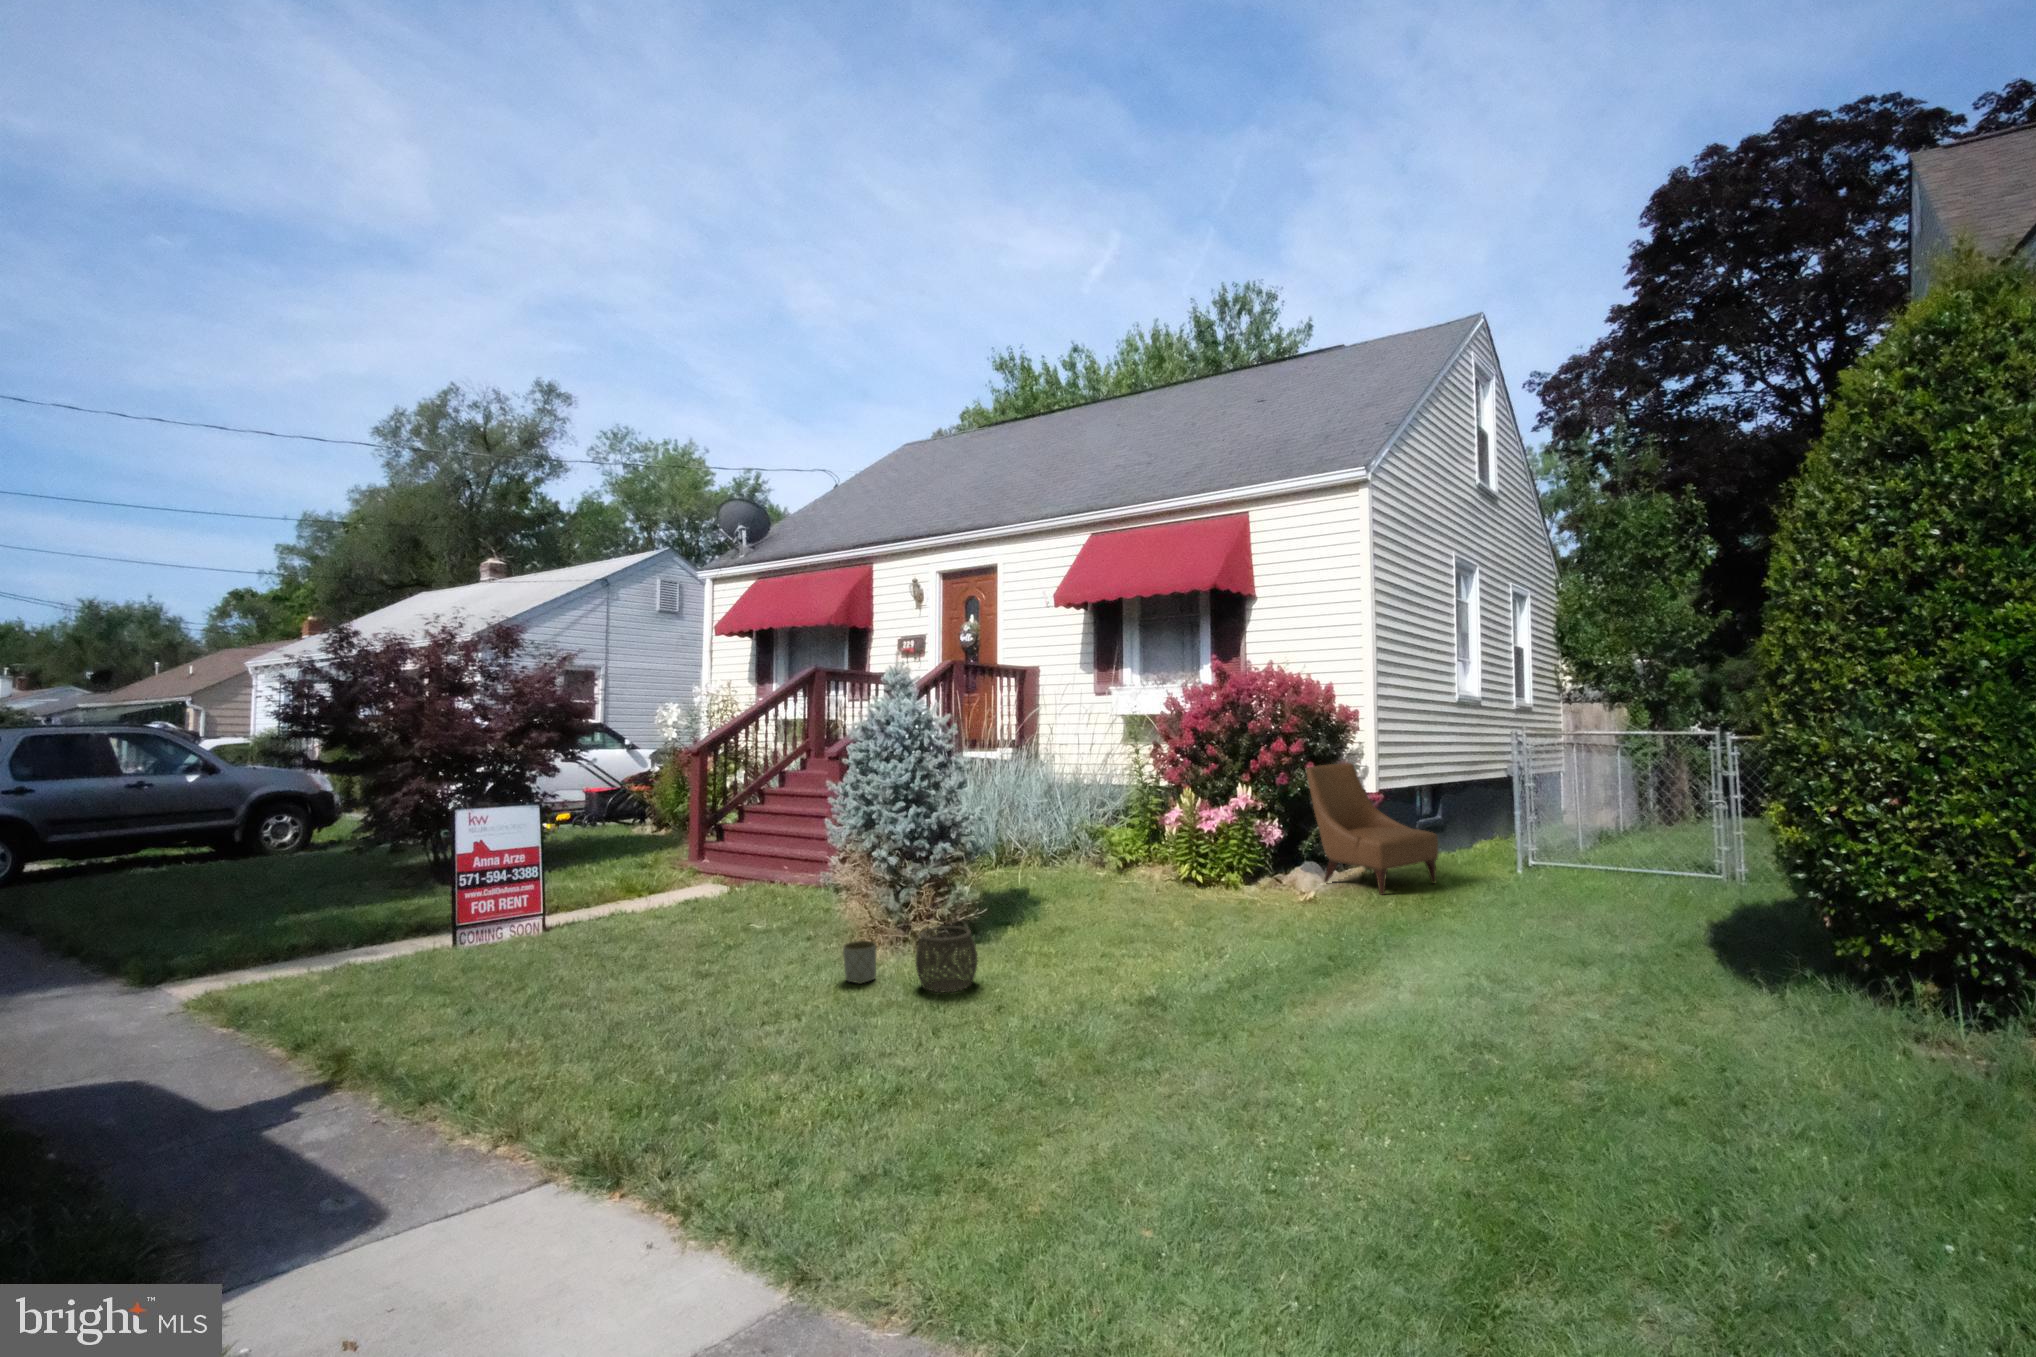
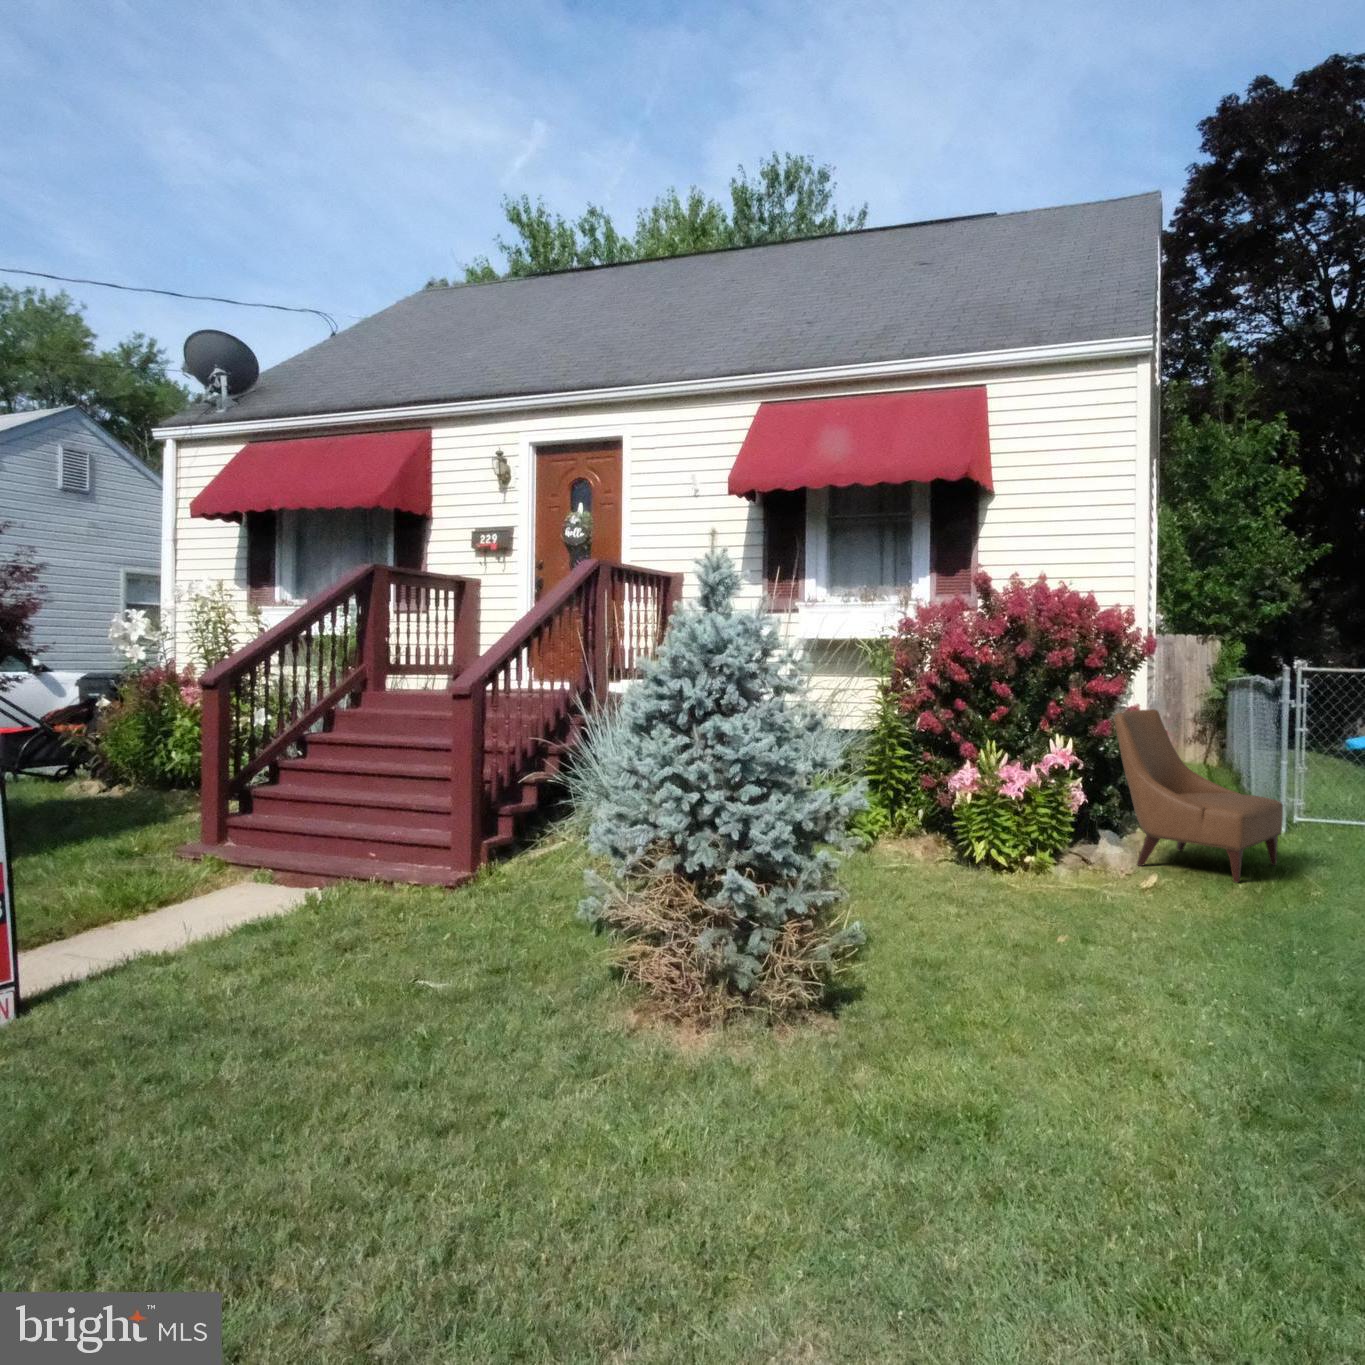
woven basket: present [916,926,978,993] -> none [778,960,885,1078]
planter: present [843,940,877,984] -> none [643,987,699,1064]

